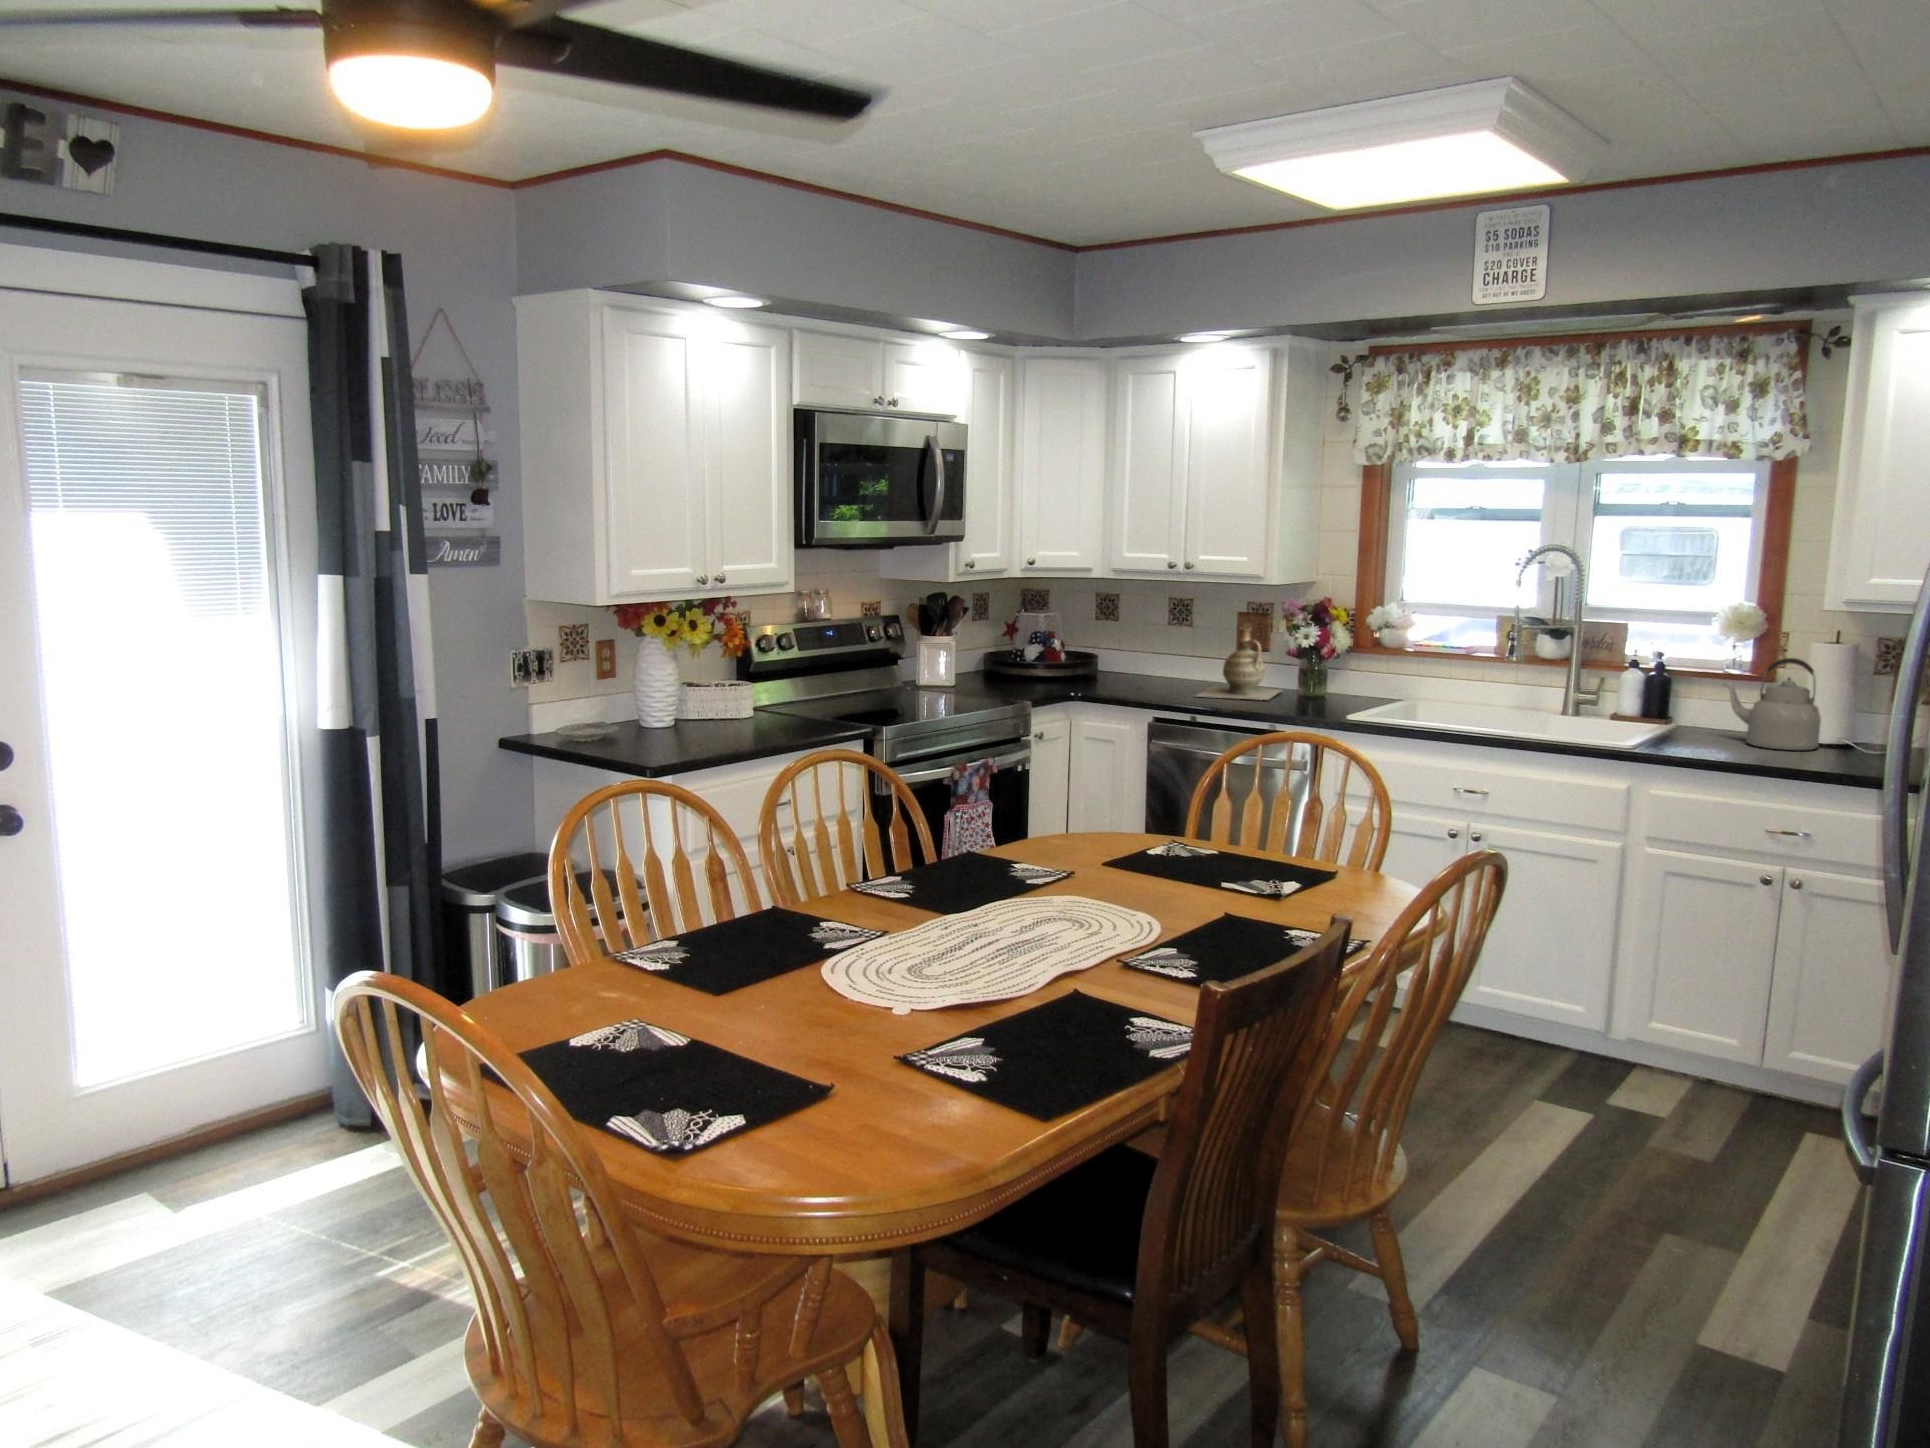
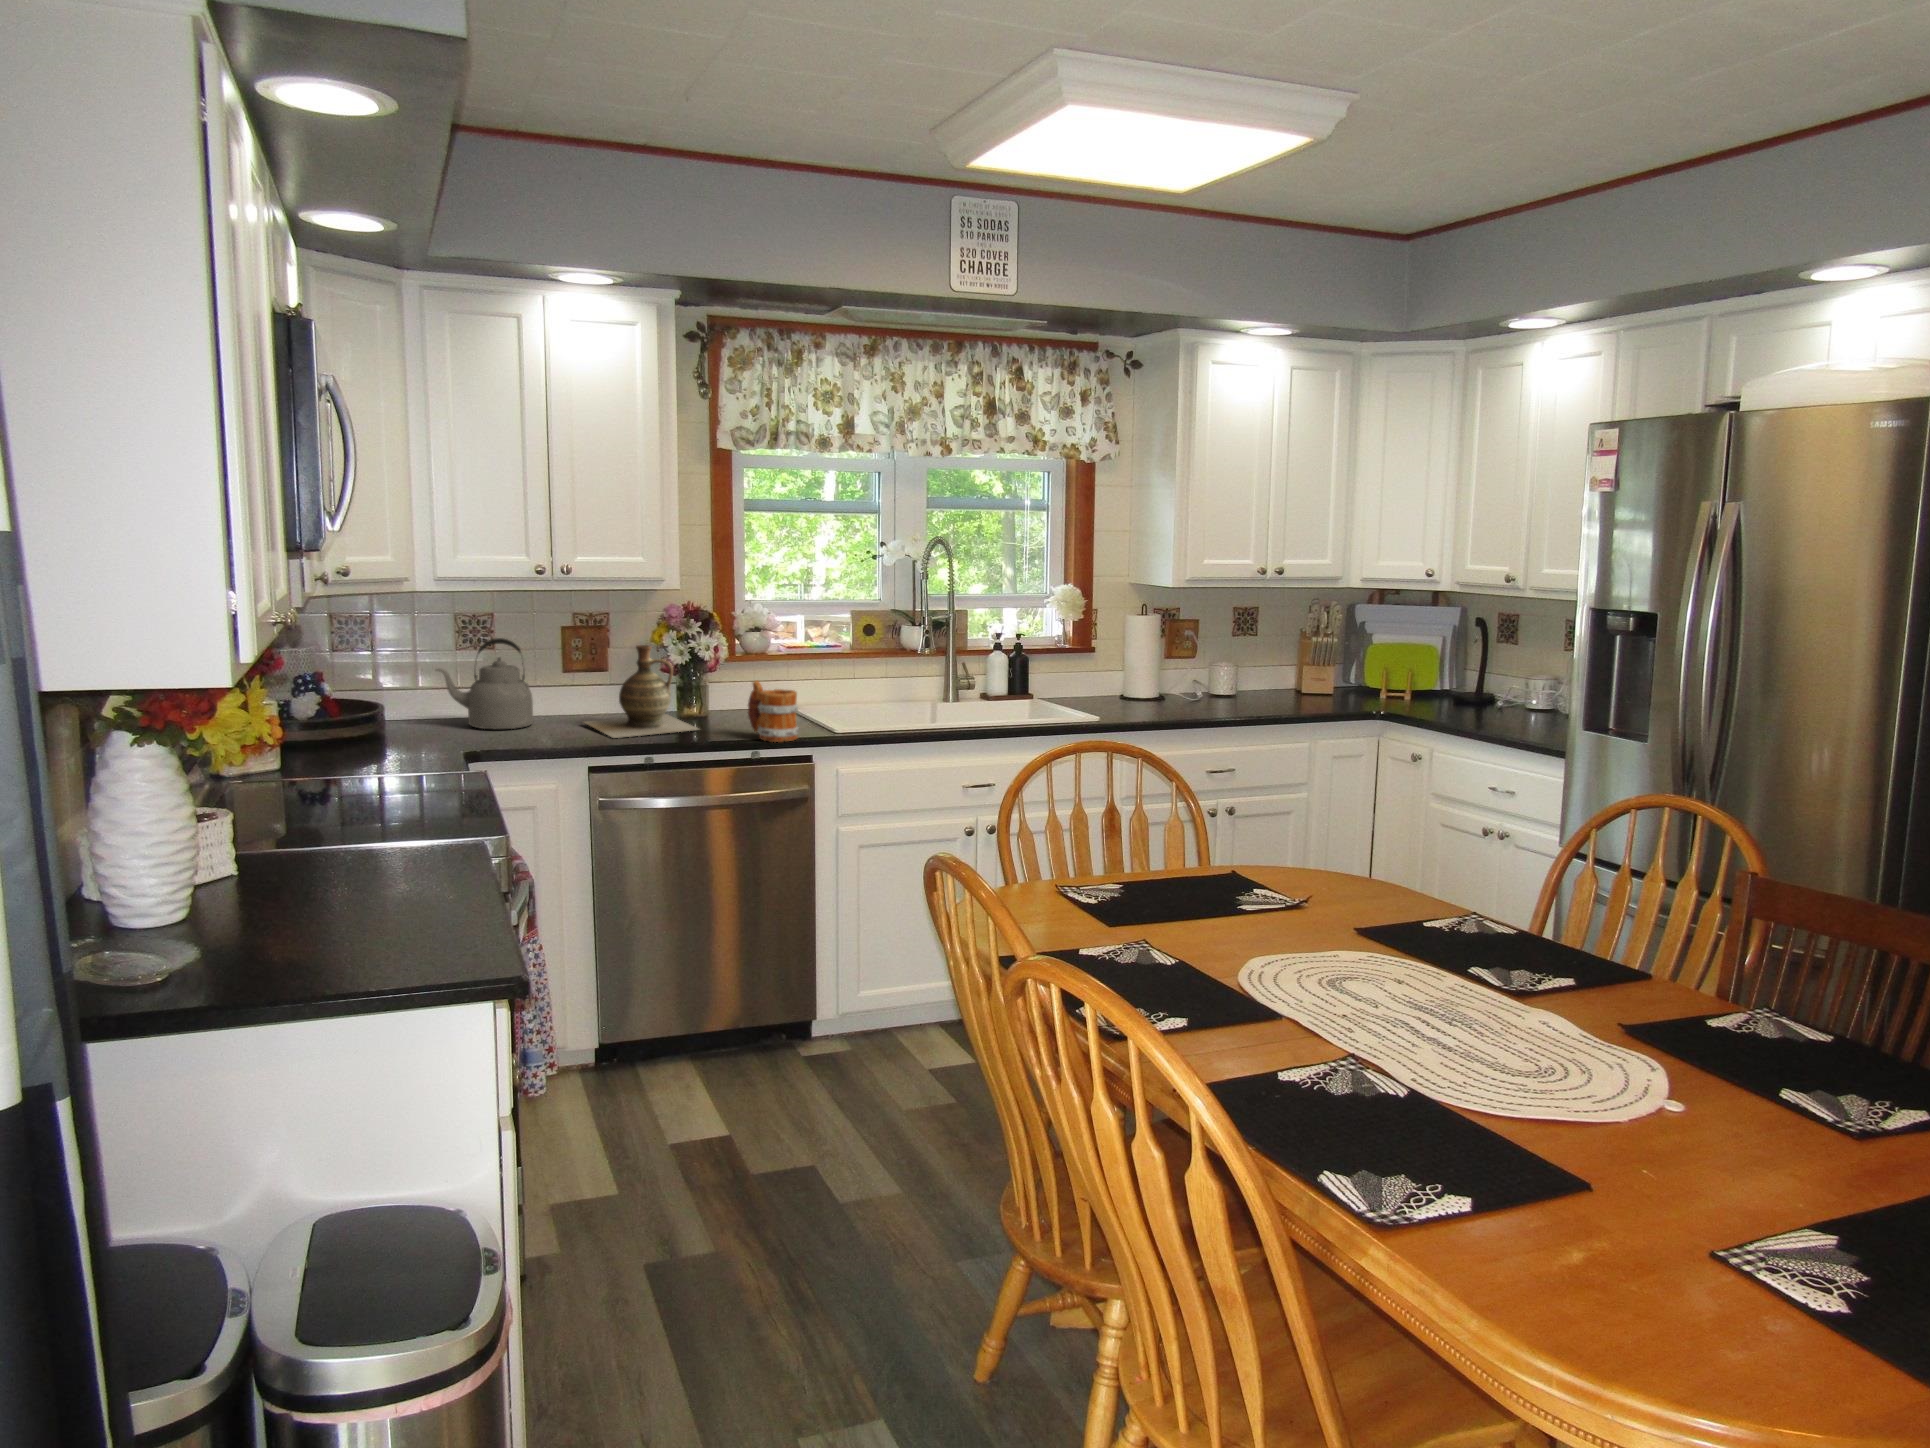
kettle: present [1723,658,1821,750] -> present [436,638,533,729]
mug: none [1281,661,1317,713] -> present [748,681,799,742]

